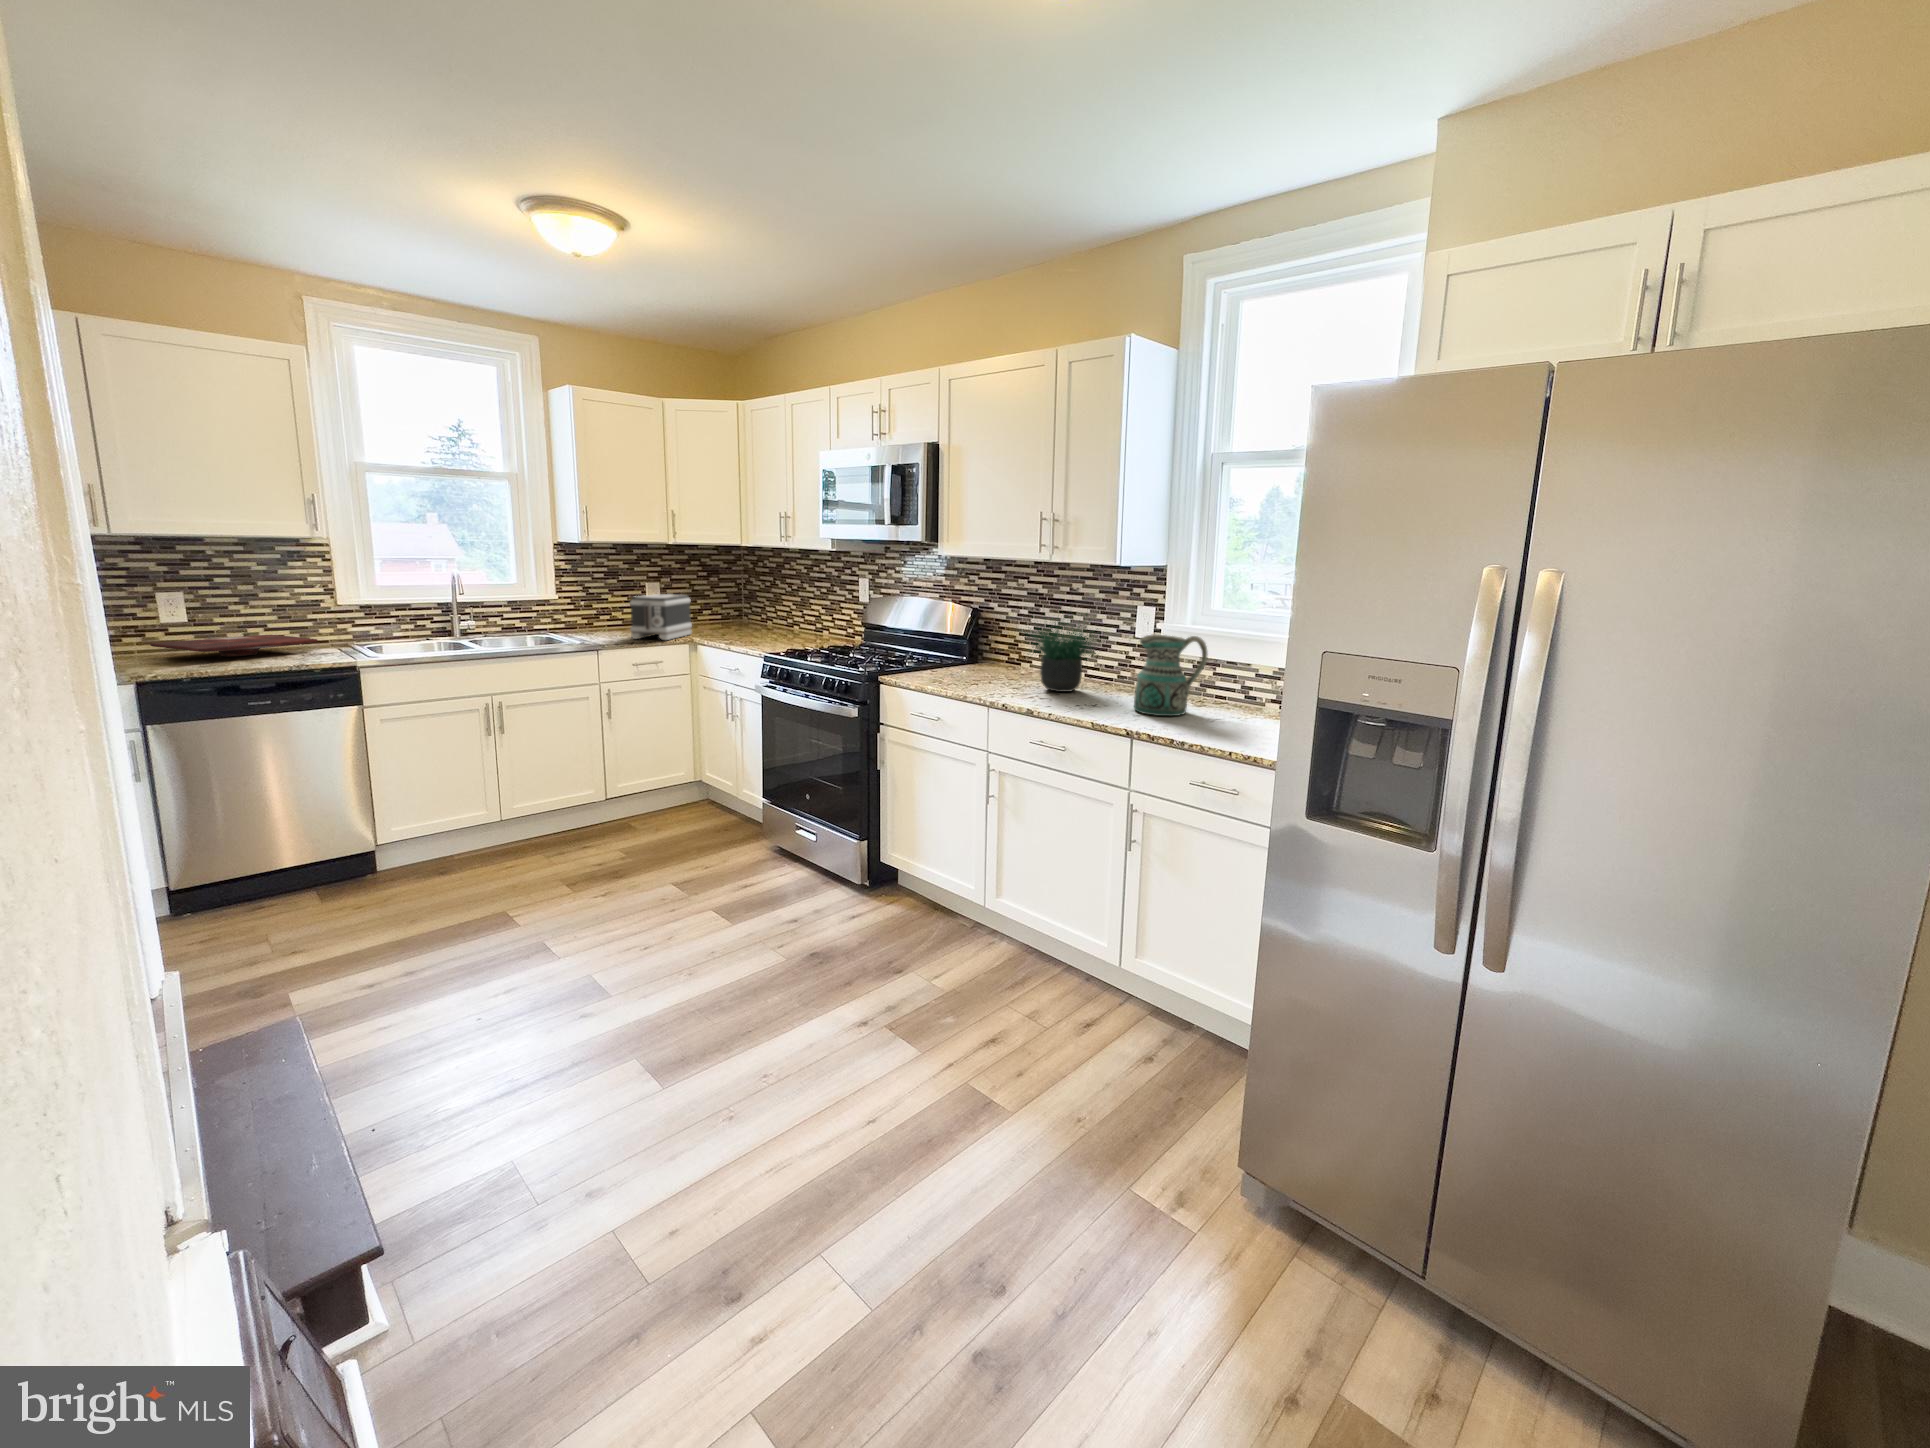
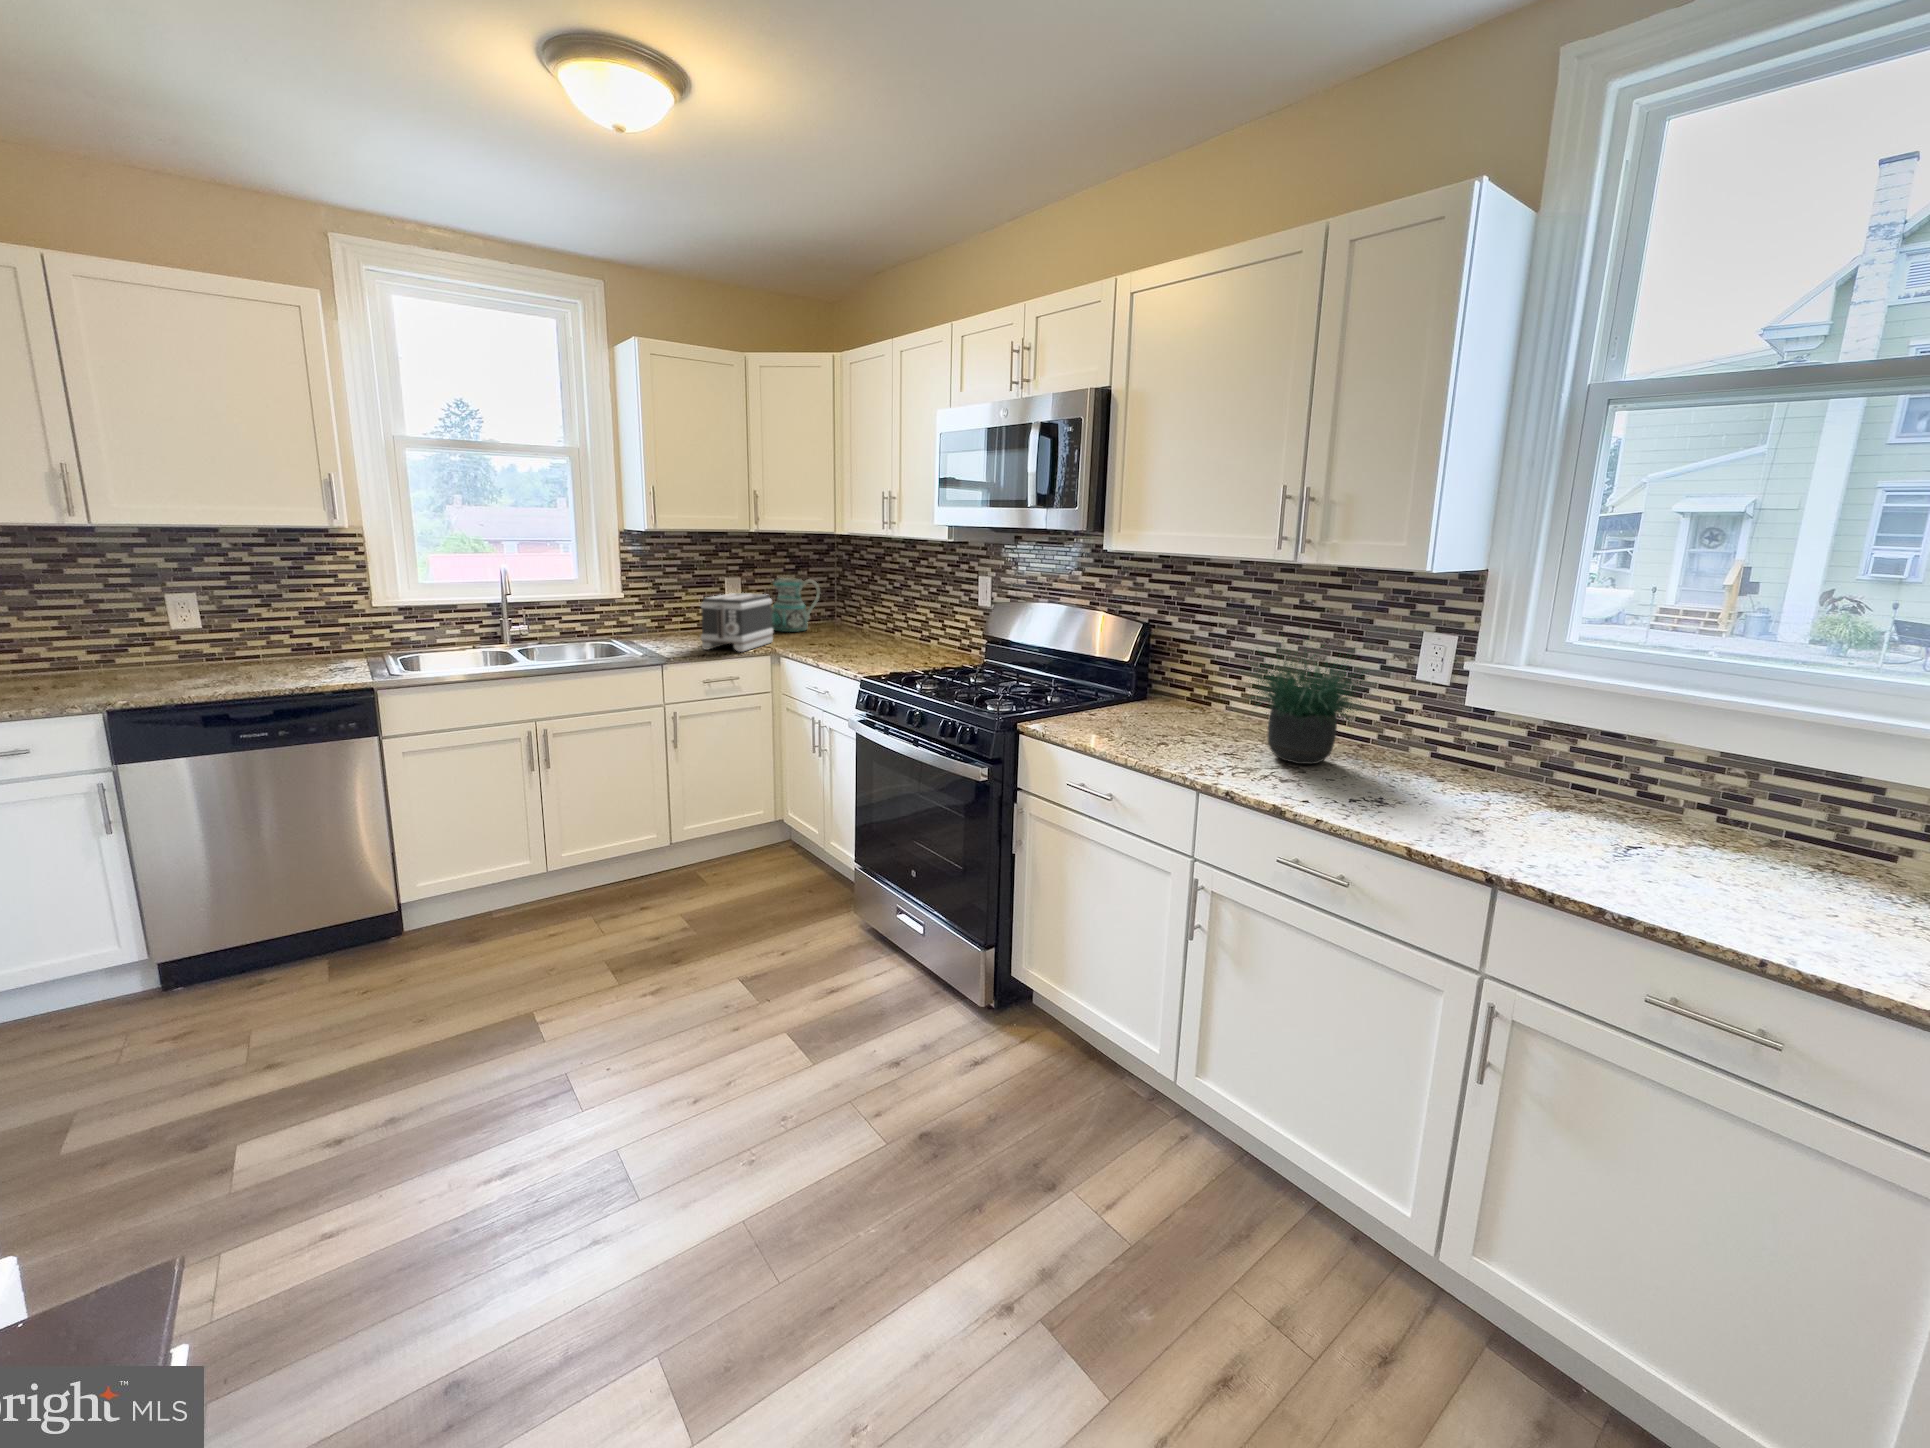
cutting board: present [150,635,318,657] -> none [151,643,340,672]
ceramic pitcher: present [1134,635,1208,716] -> present [772,578,820,632]

